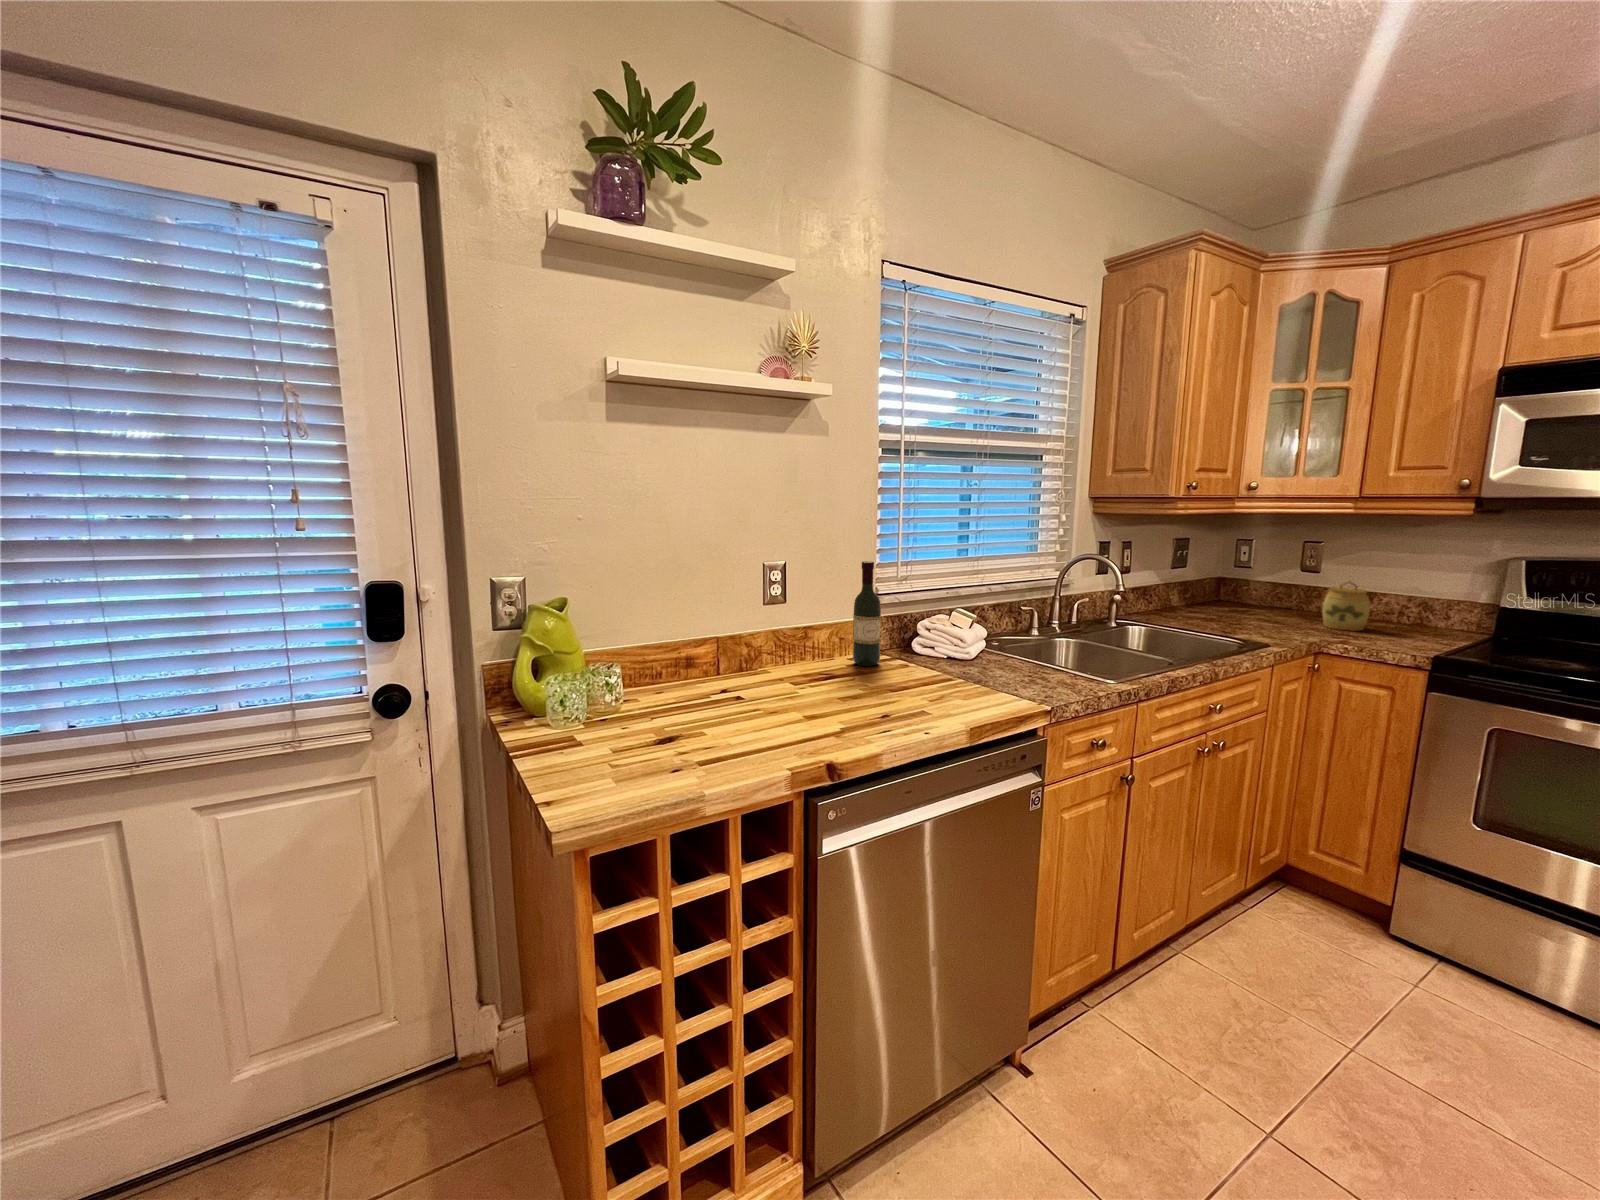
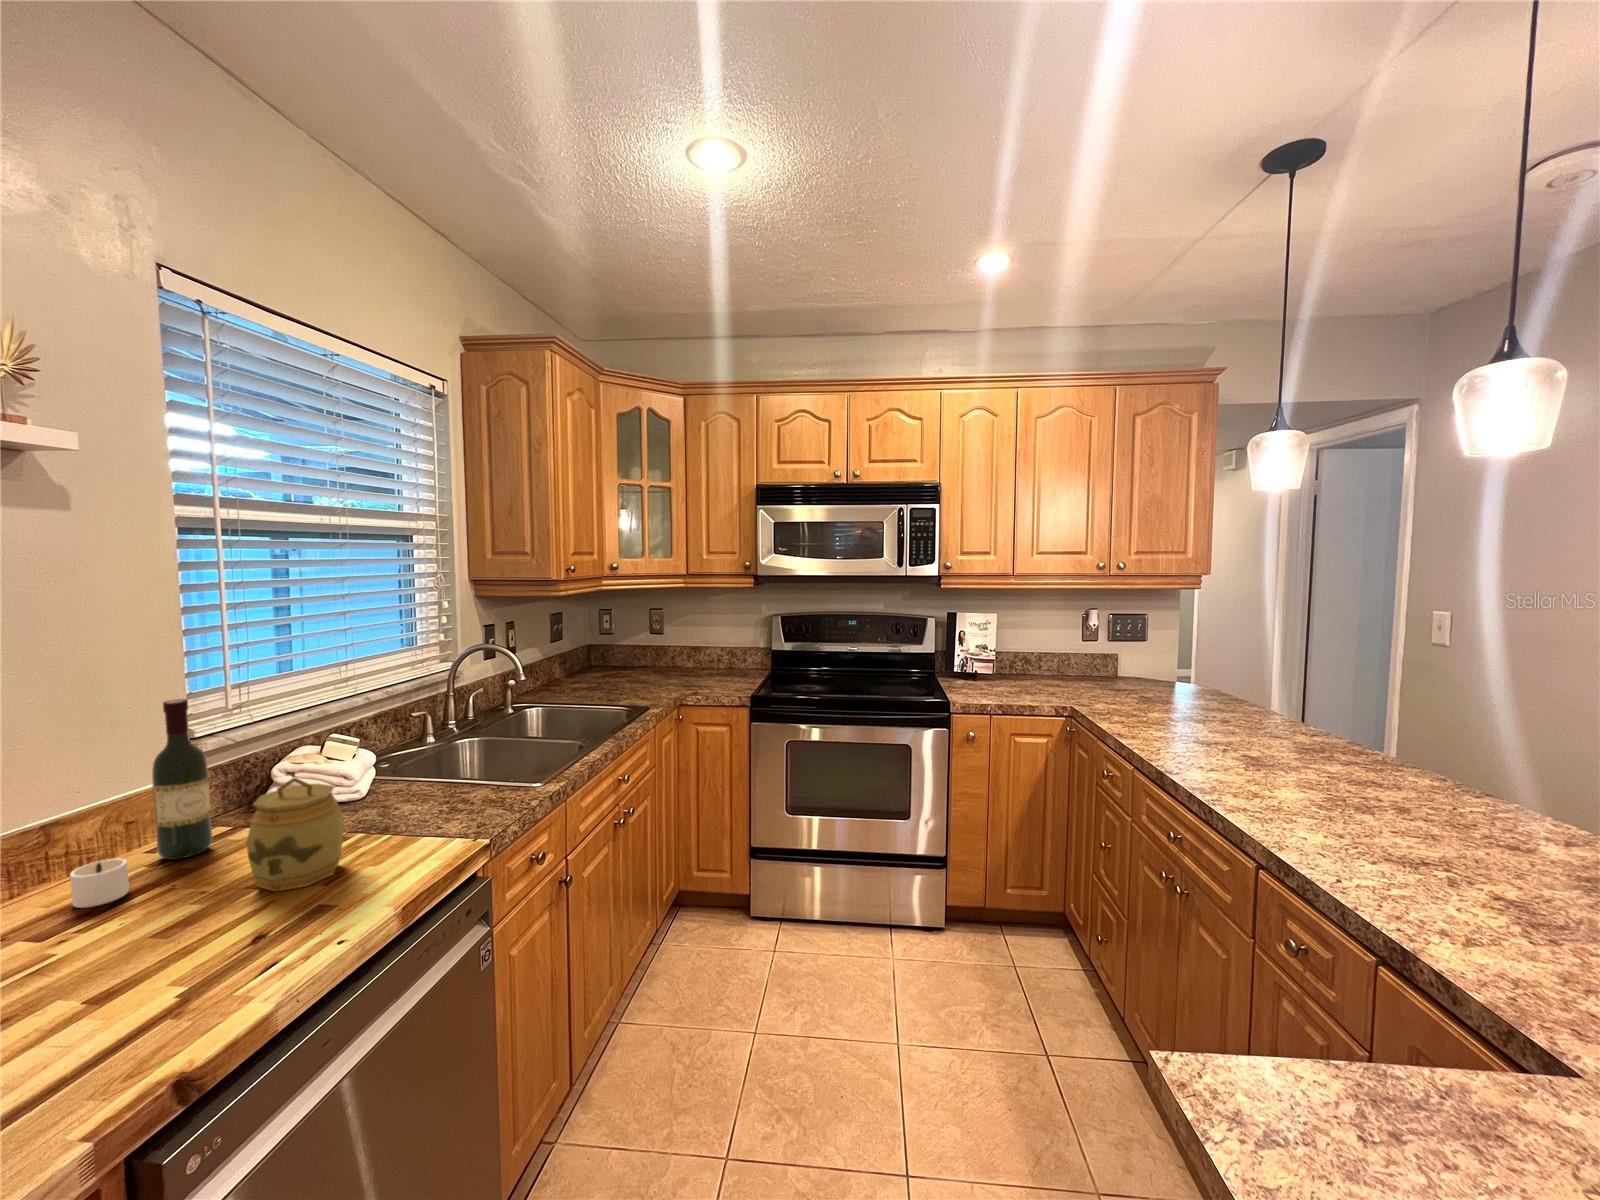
jar: present [1323,581,1370,631] -> present [247,778,344,891]
candle: none [812,652,843,677] -> present [70,858,129,908]

